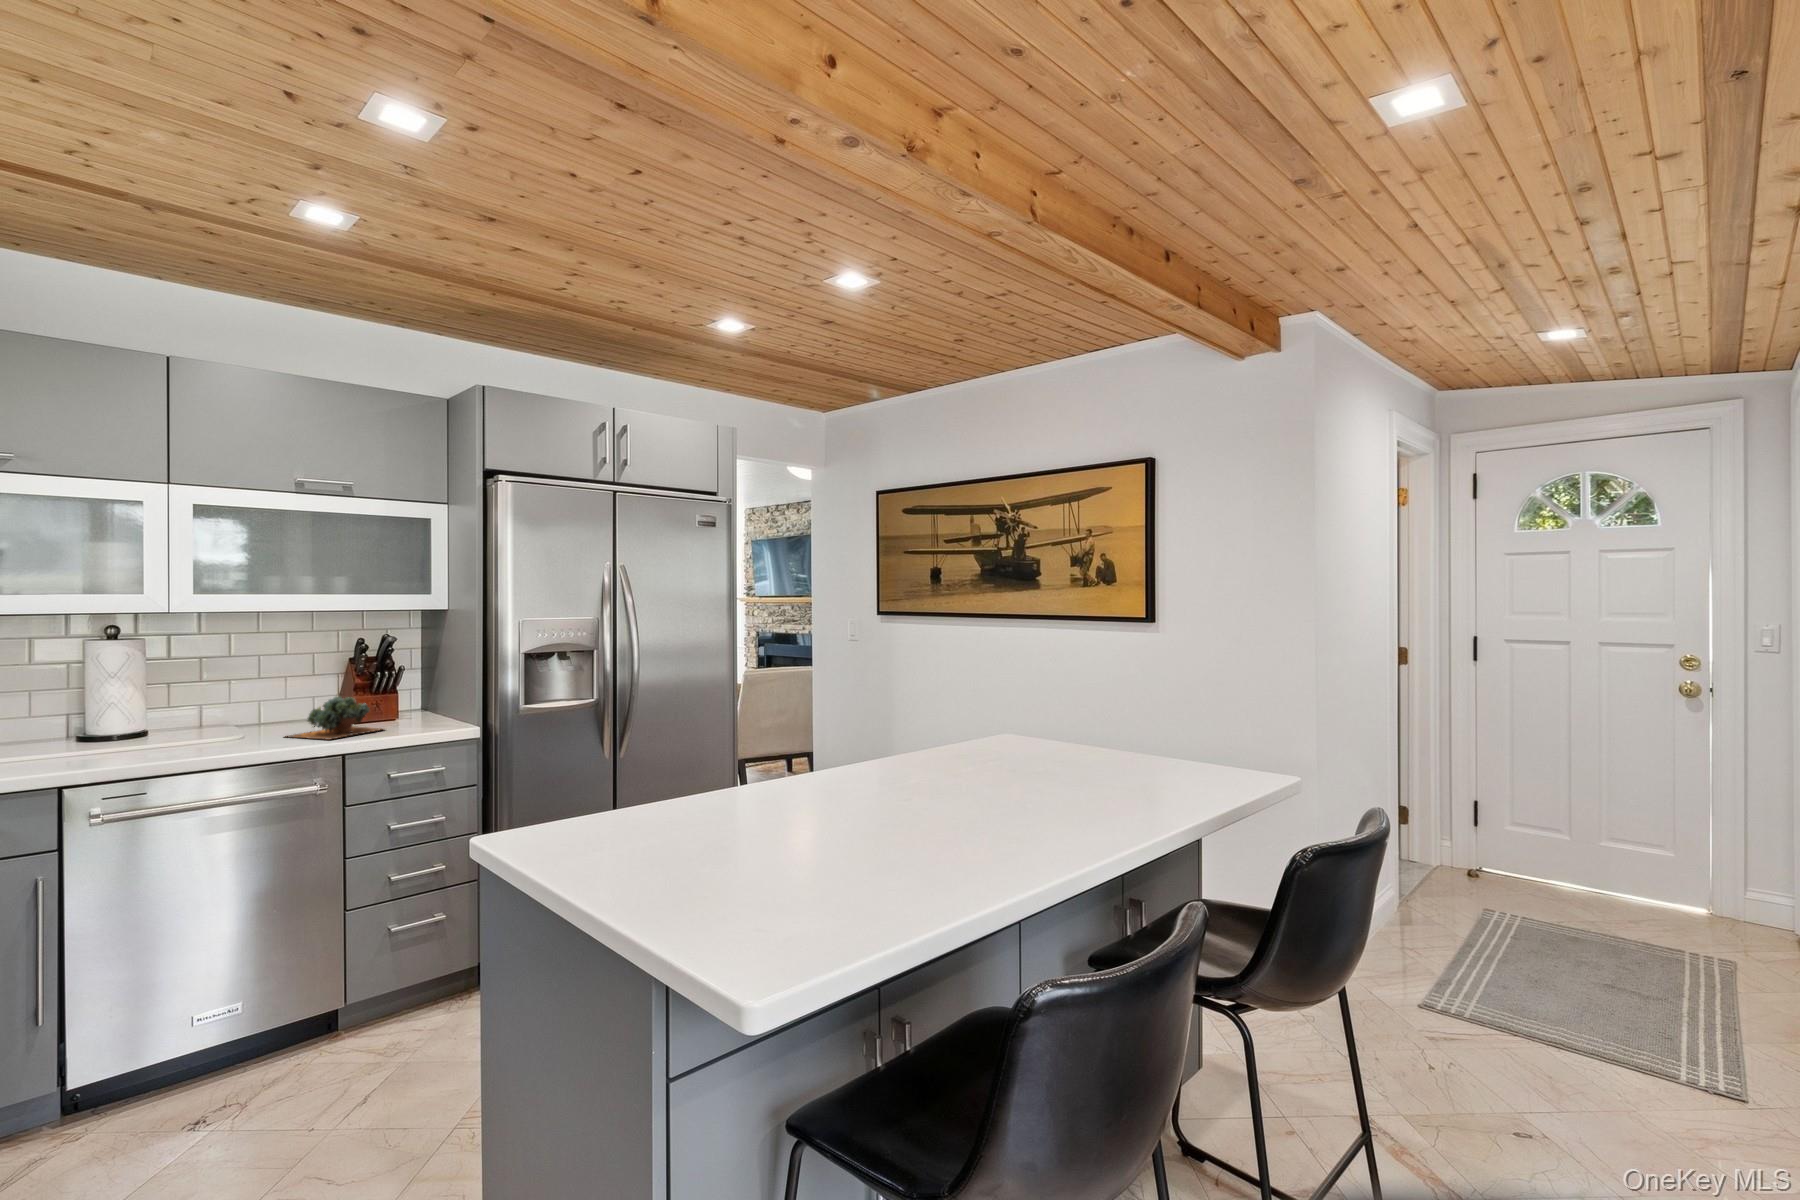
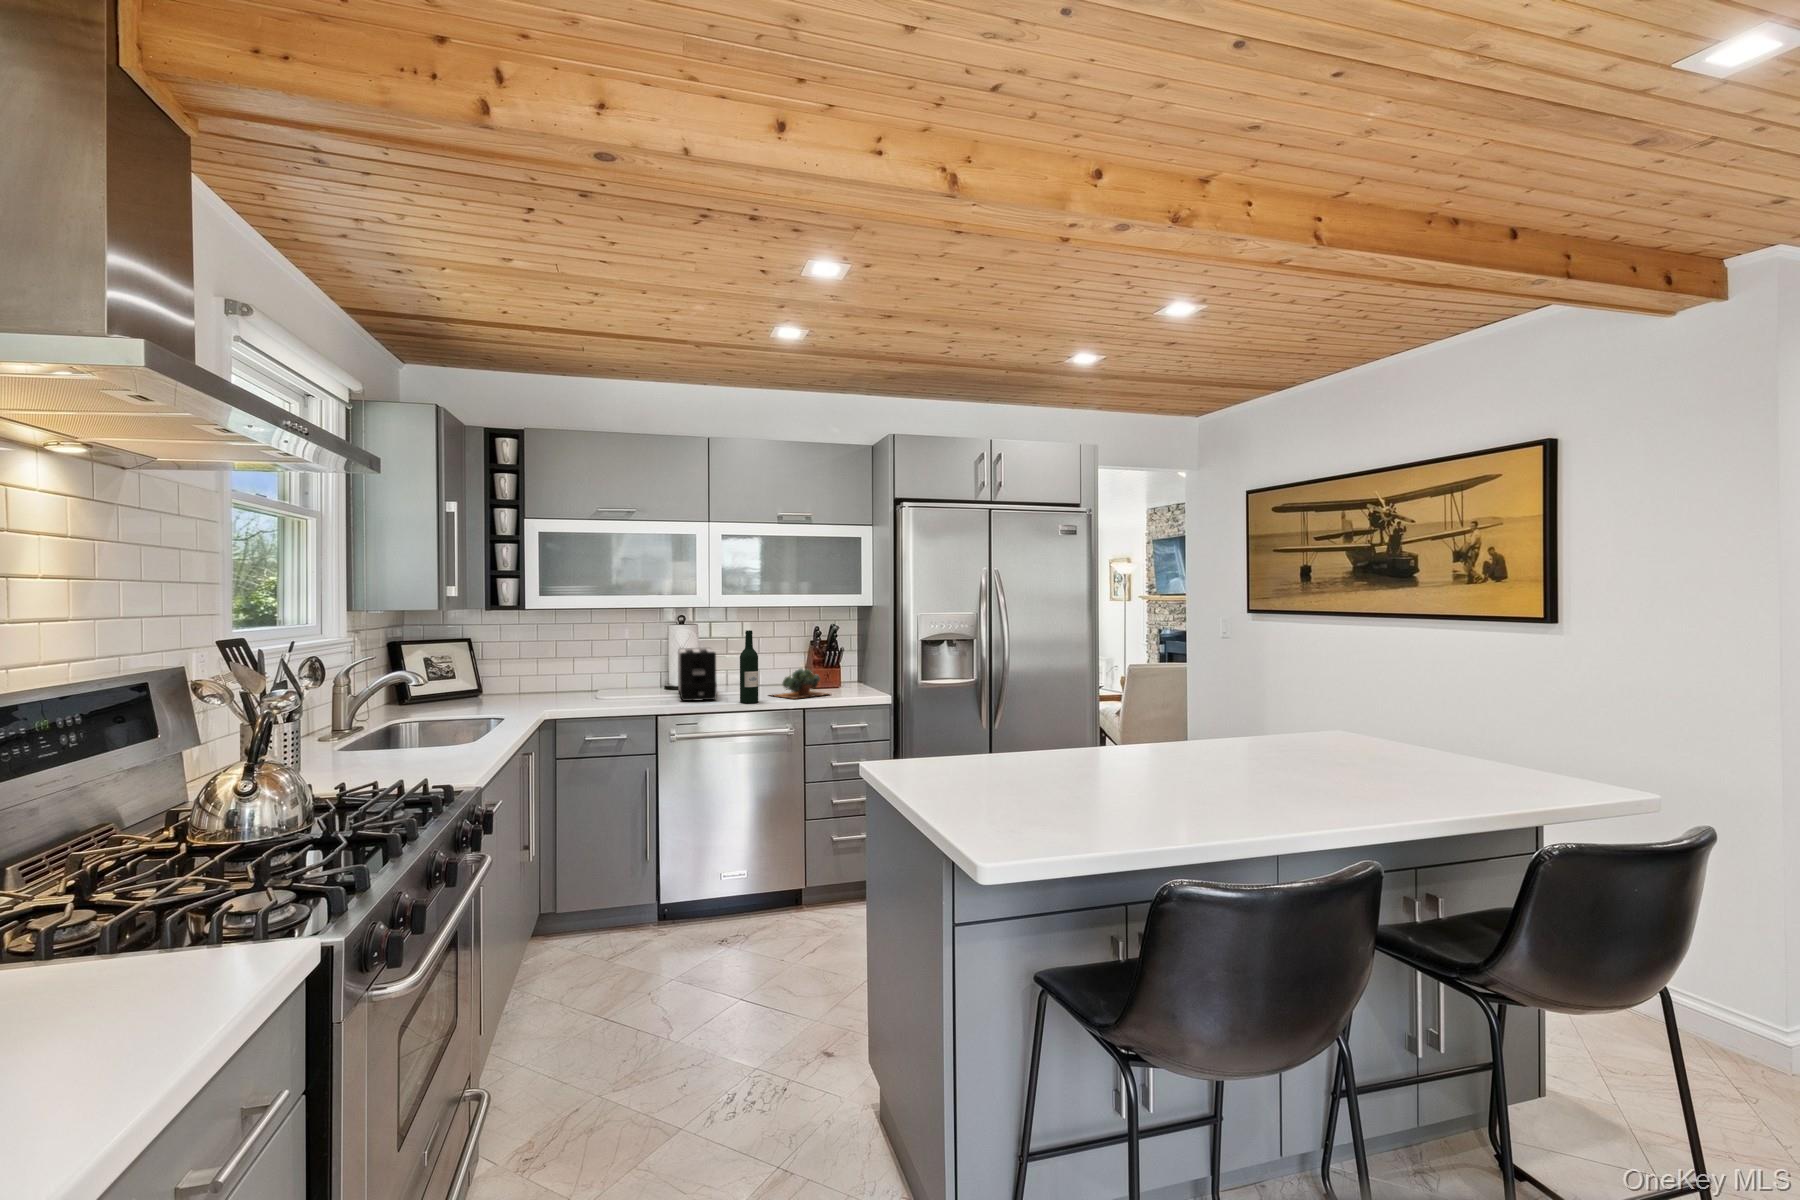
wine bottle: none [238,645,270,751] -> present [740,630,758,703]
toaster: none [118,672,195,755] -> present [678,648,717,701]

